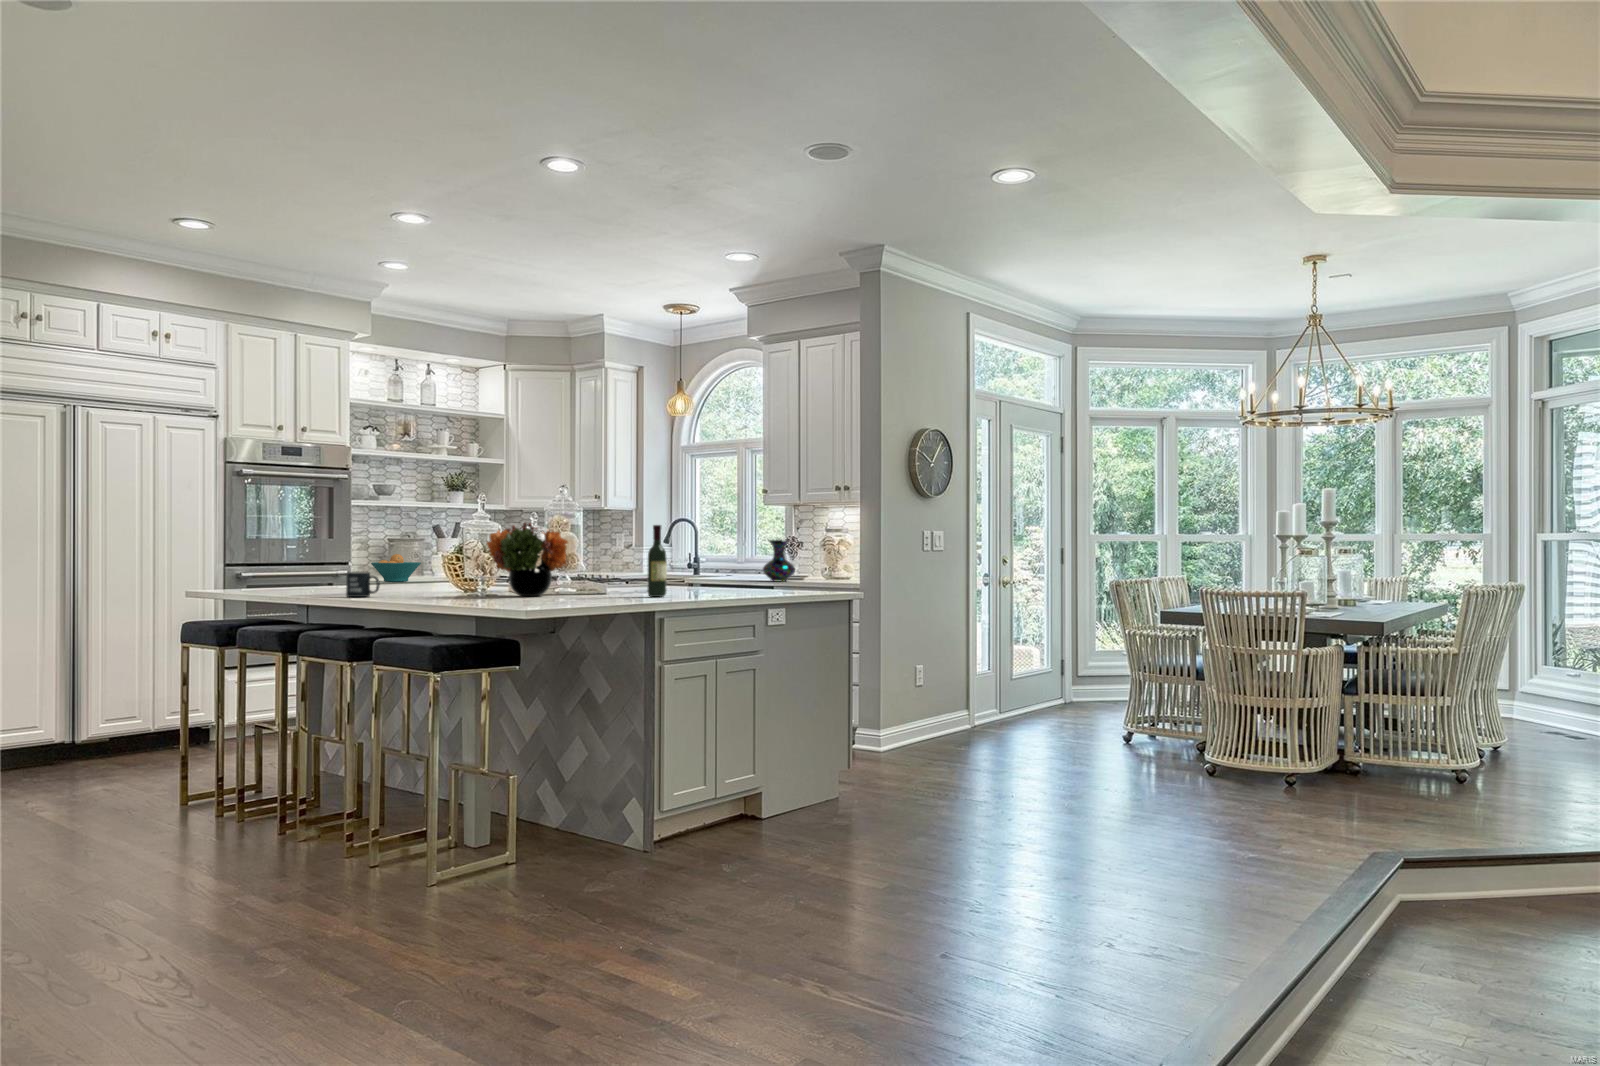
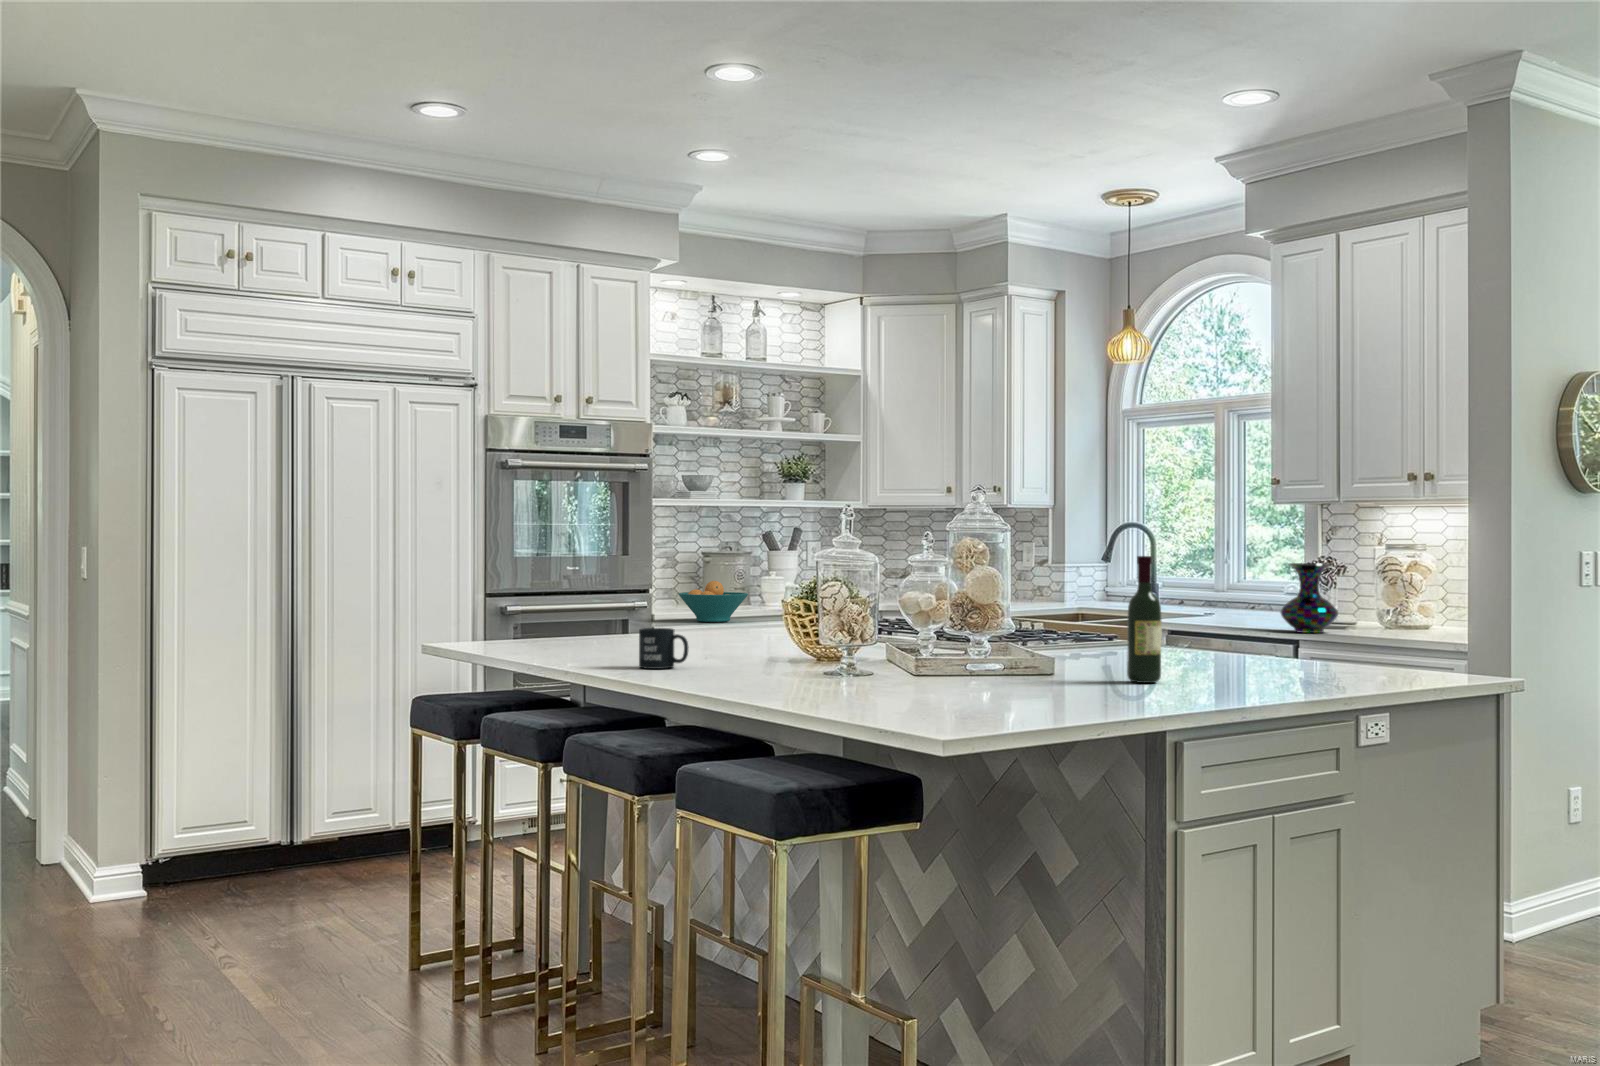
flower arrangement: present [487,523,568,596] -> none [850,550,989,674]

